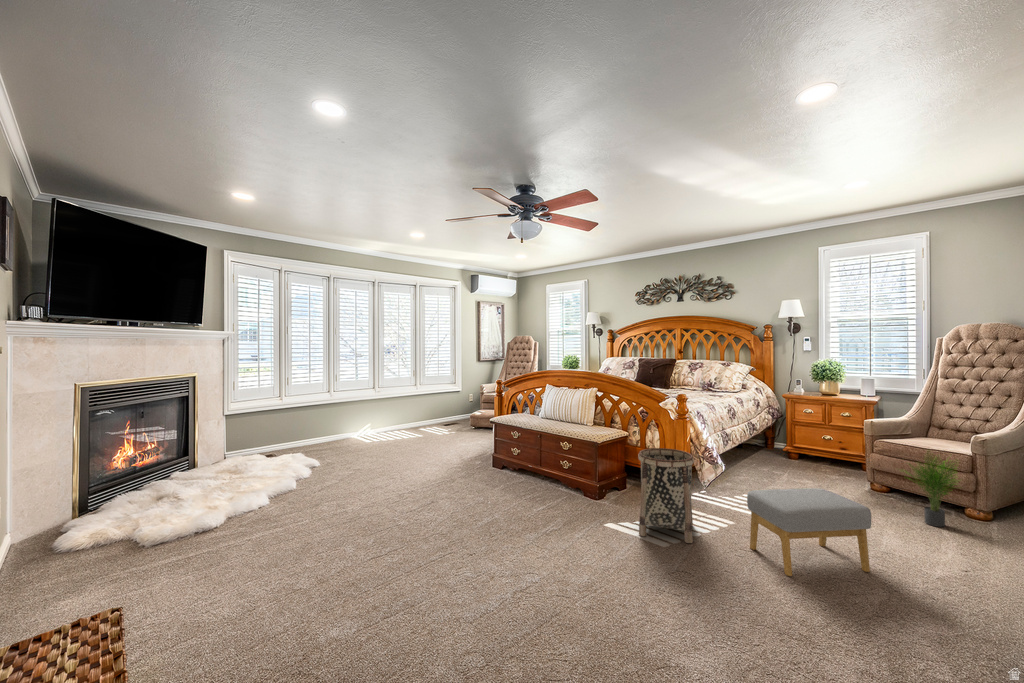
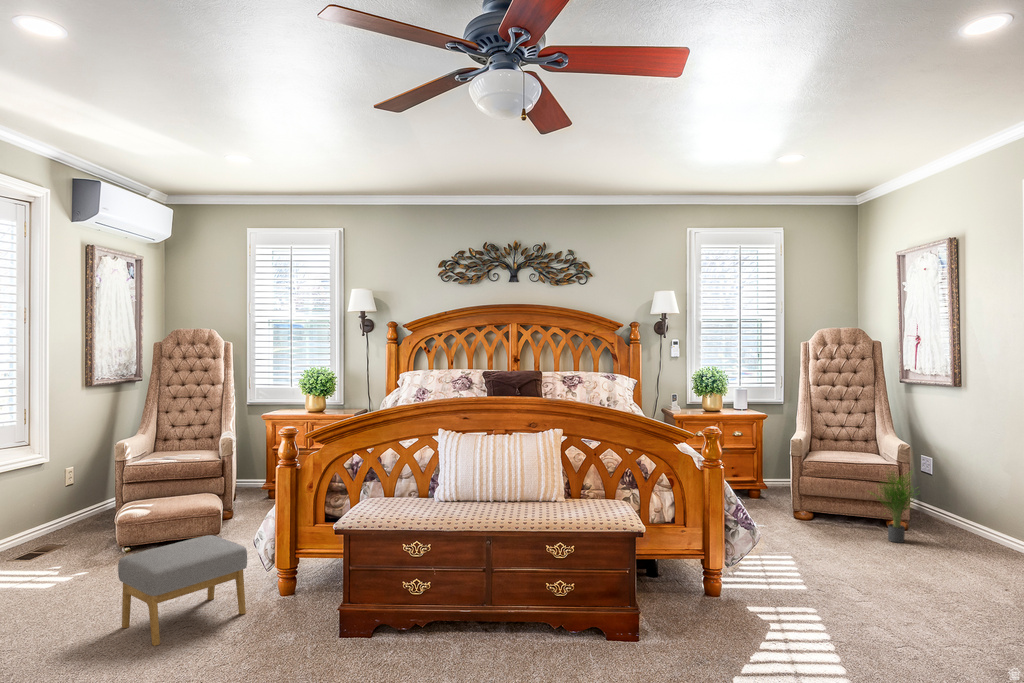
basket: present [638,448,694,543] -> none [755,518,852,649]
footstool: present [747,488,871,576] -> present [118,535,247,646]

